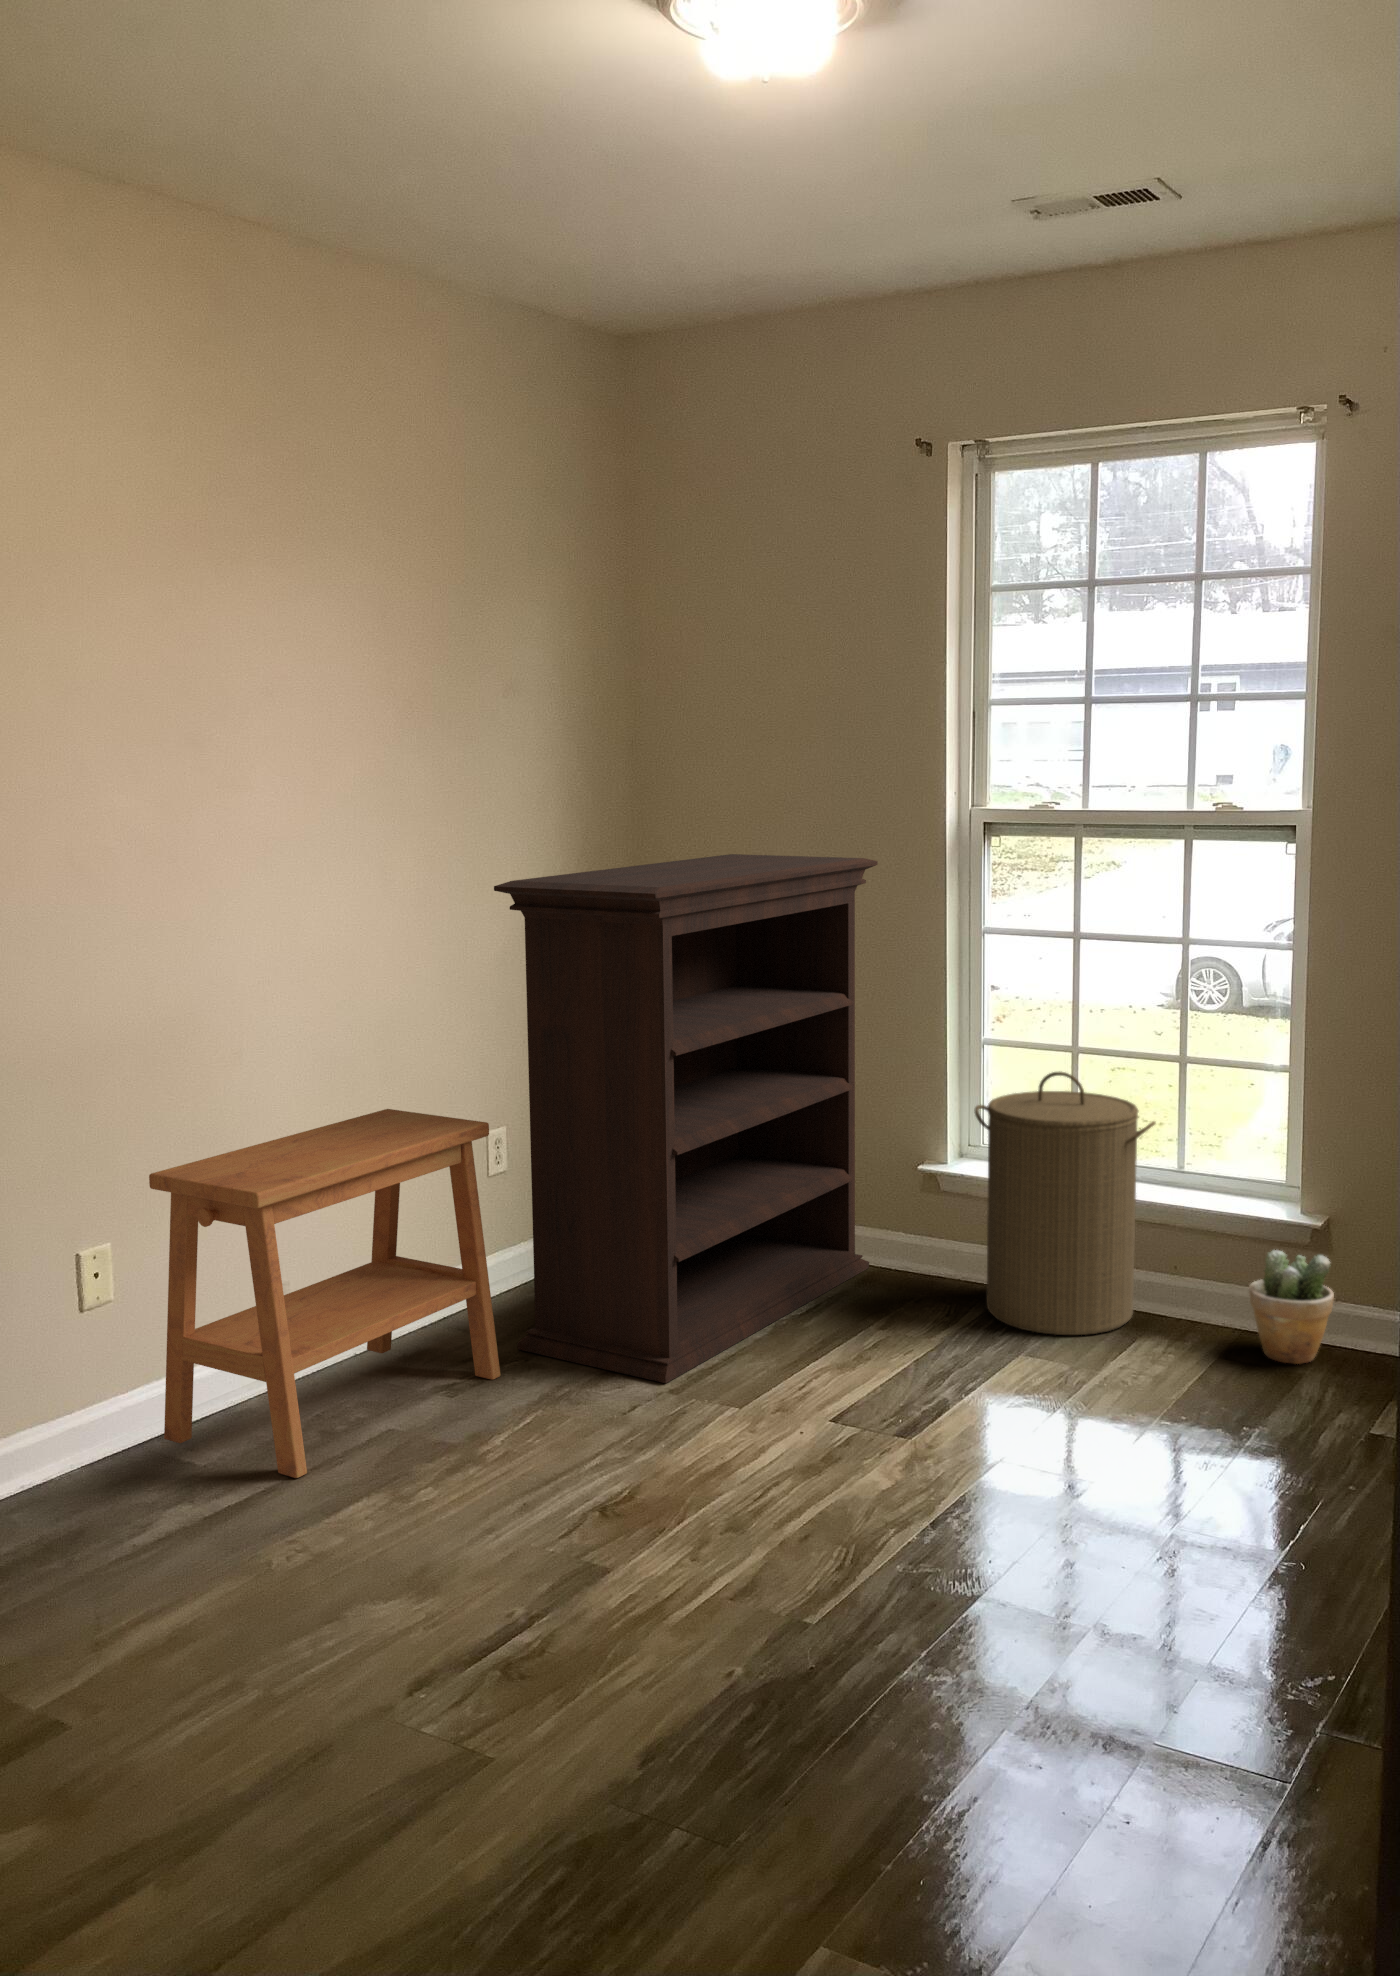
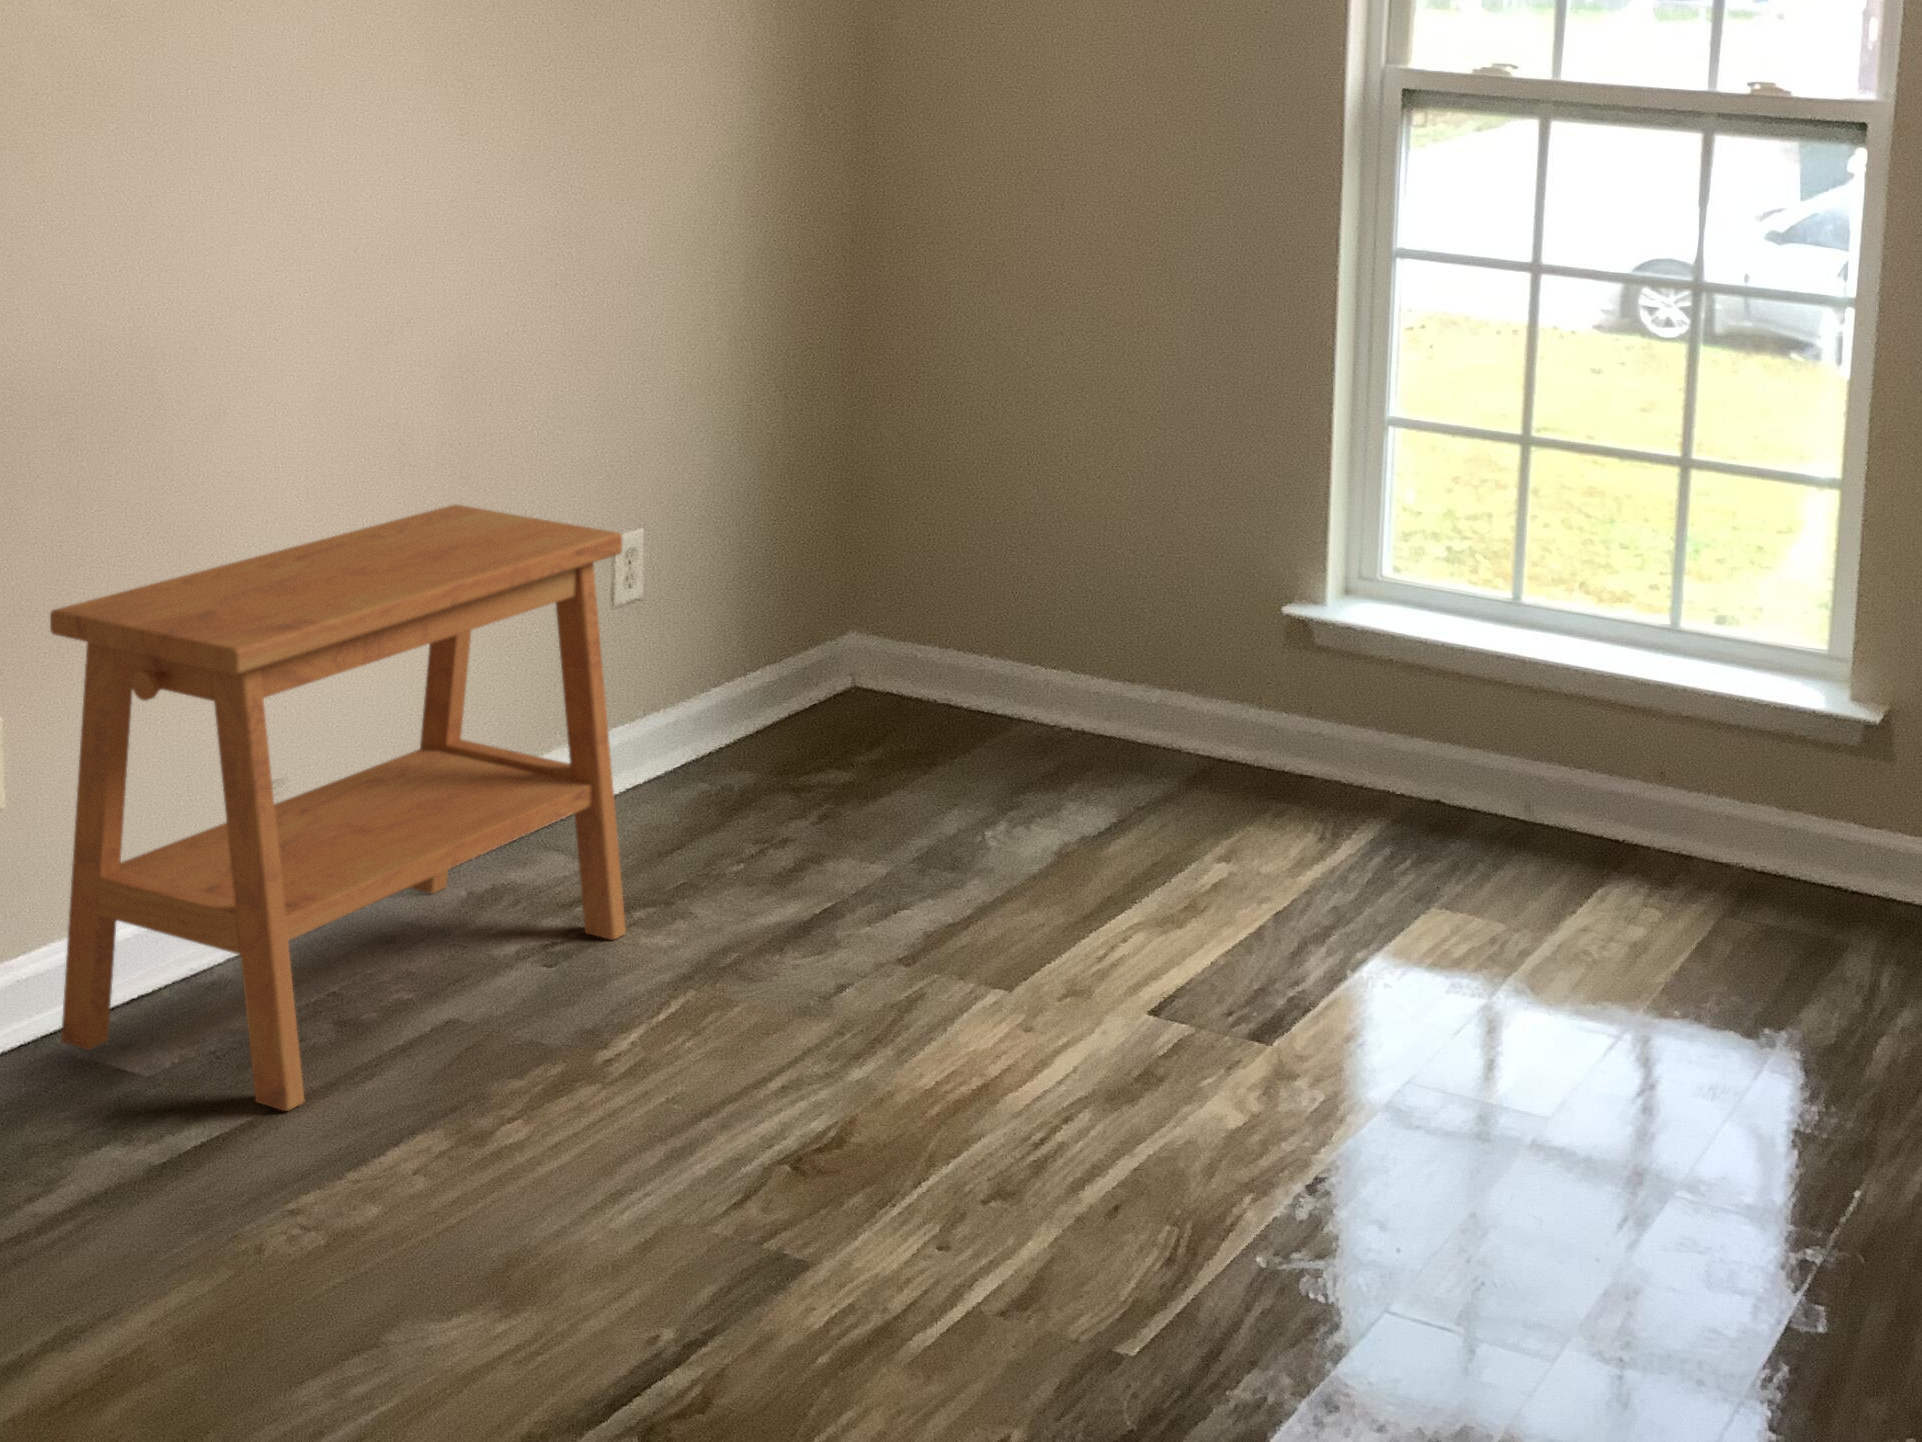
bookshelf: present [494,854,878,1383] -> none [644,119,1241,948]
laundry hamper: present [974,1072,1155,1335] -> none [1374,475,1643,873]
potted plant: present [1249,1250,1334,1364] -> none [1770,753,1892,921]

